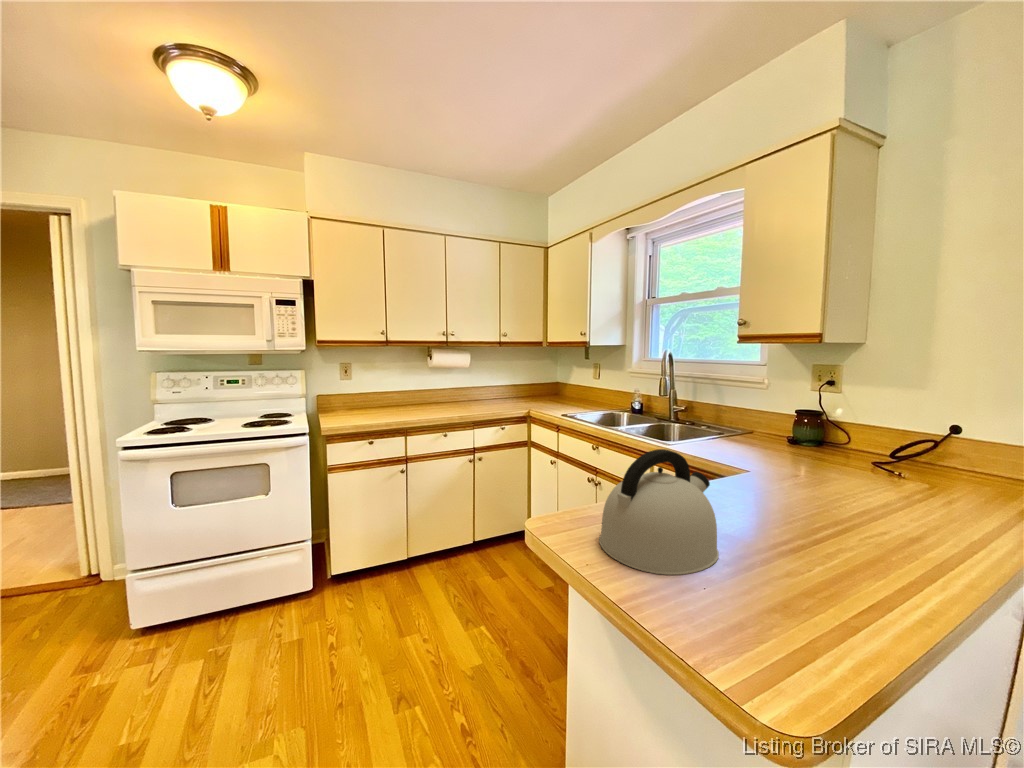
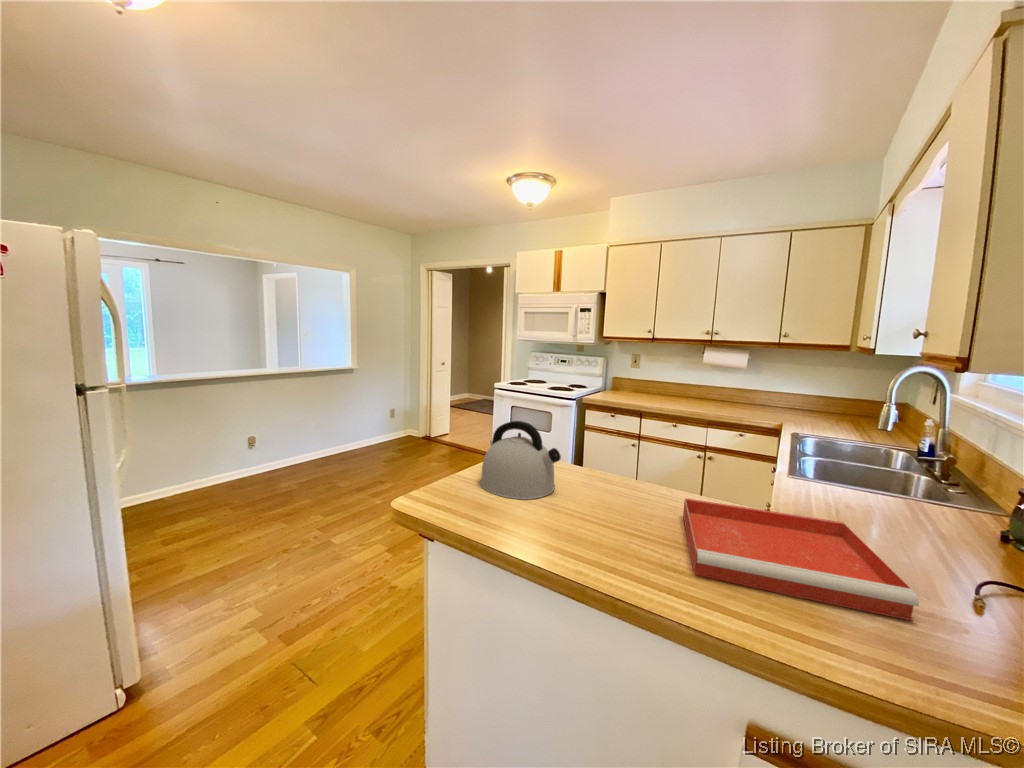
tray: none [755,457,917,530] -> present [683,498,919,621]

